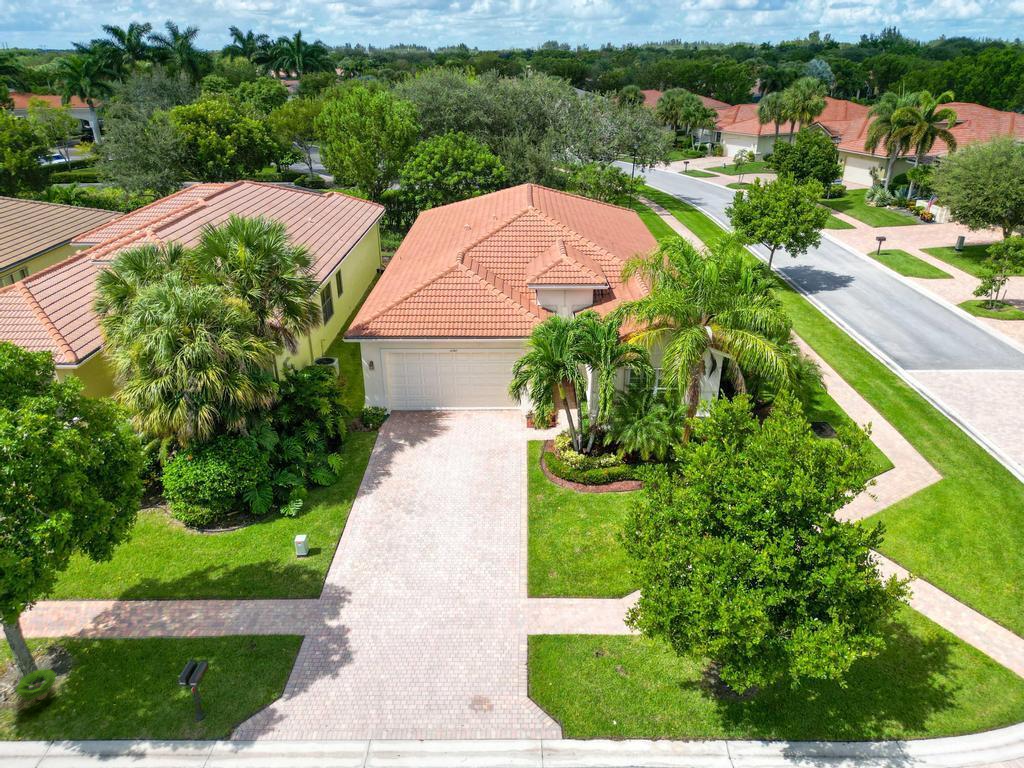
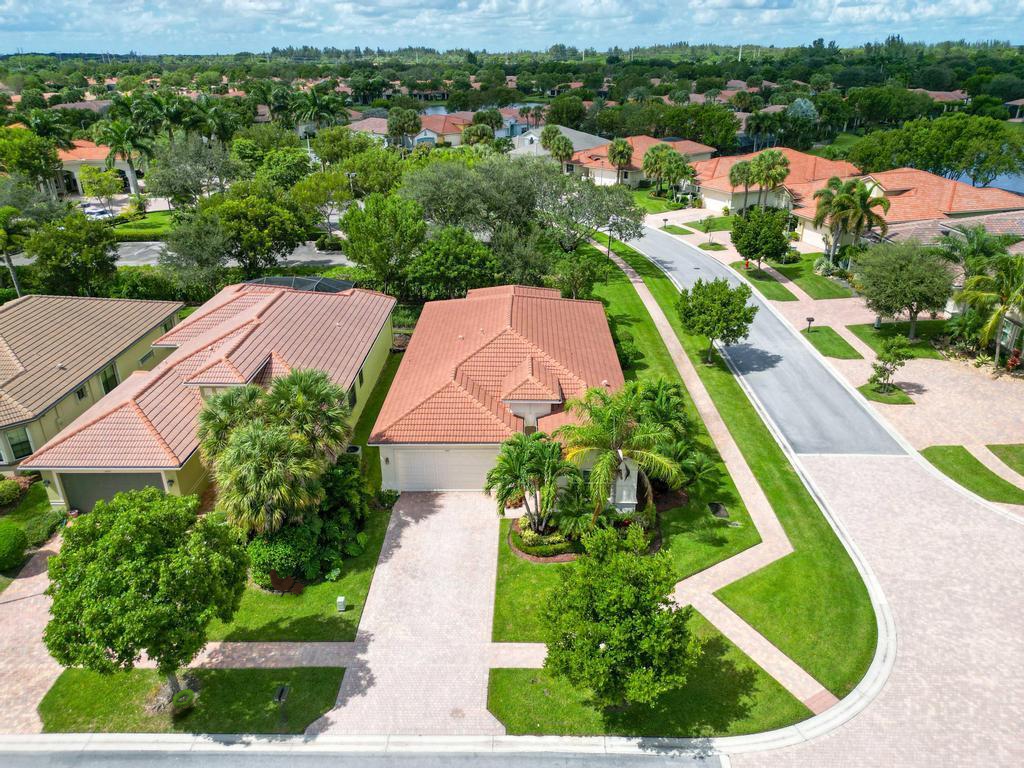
lounge chair: none [196,492,249,539] -> present [269,569,304,595]

